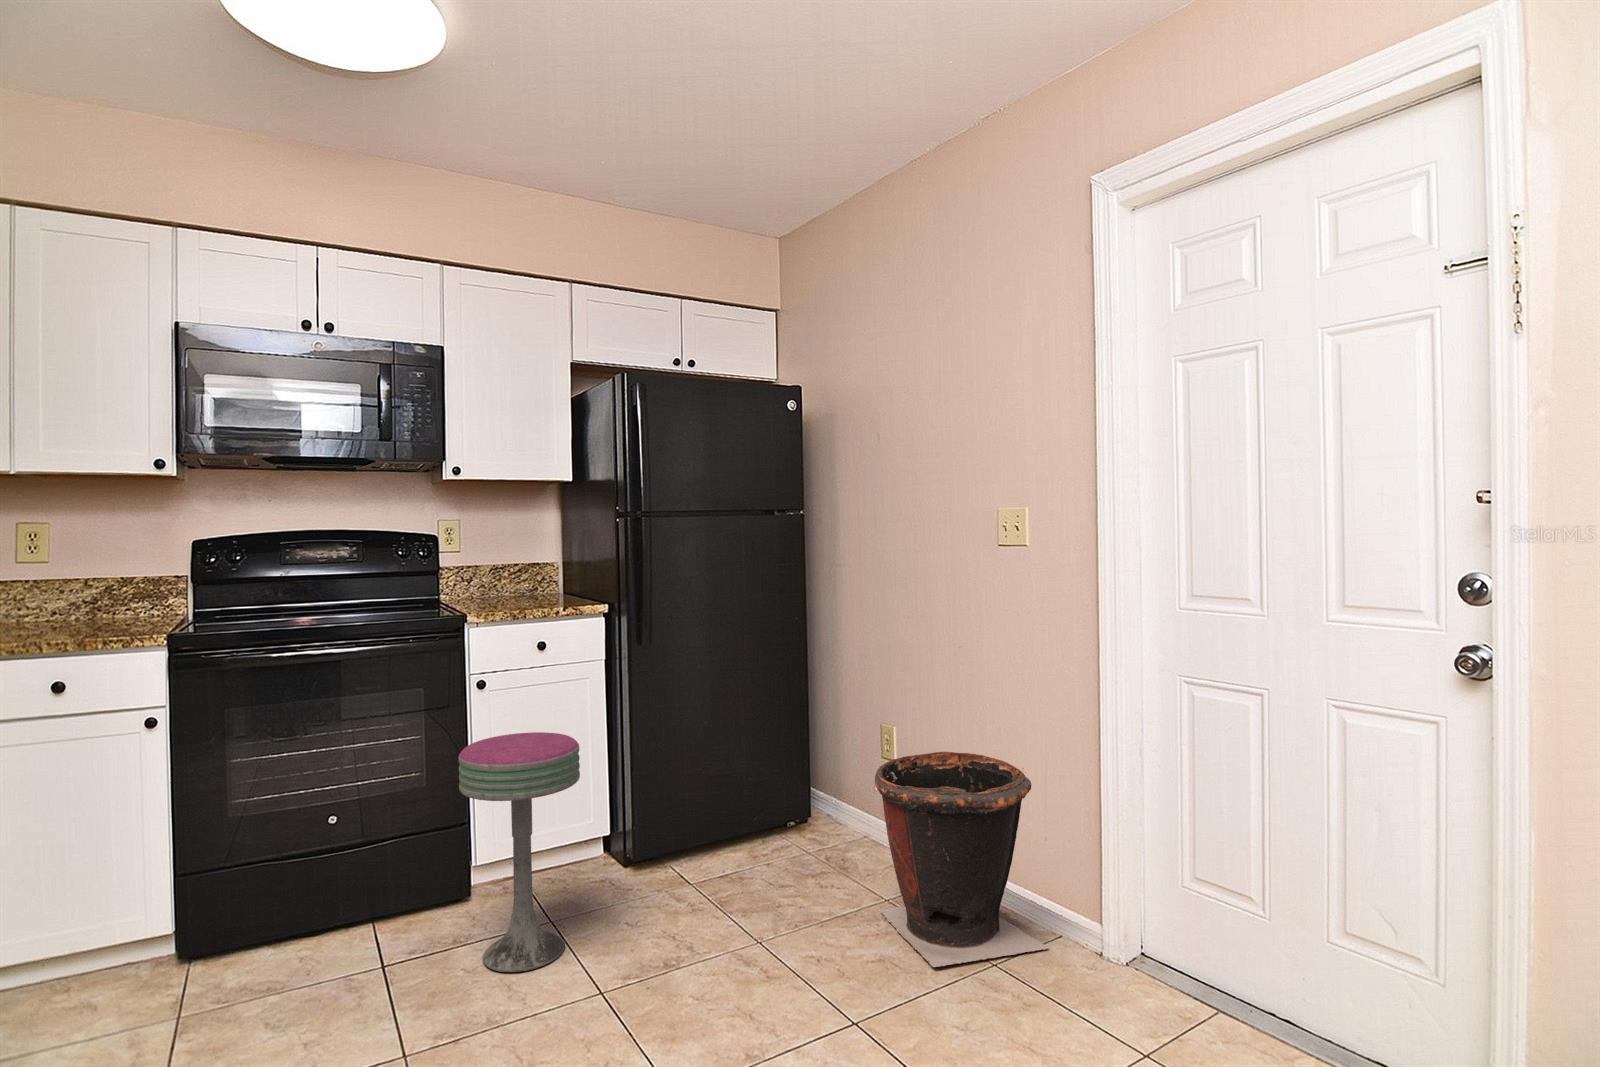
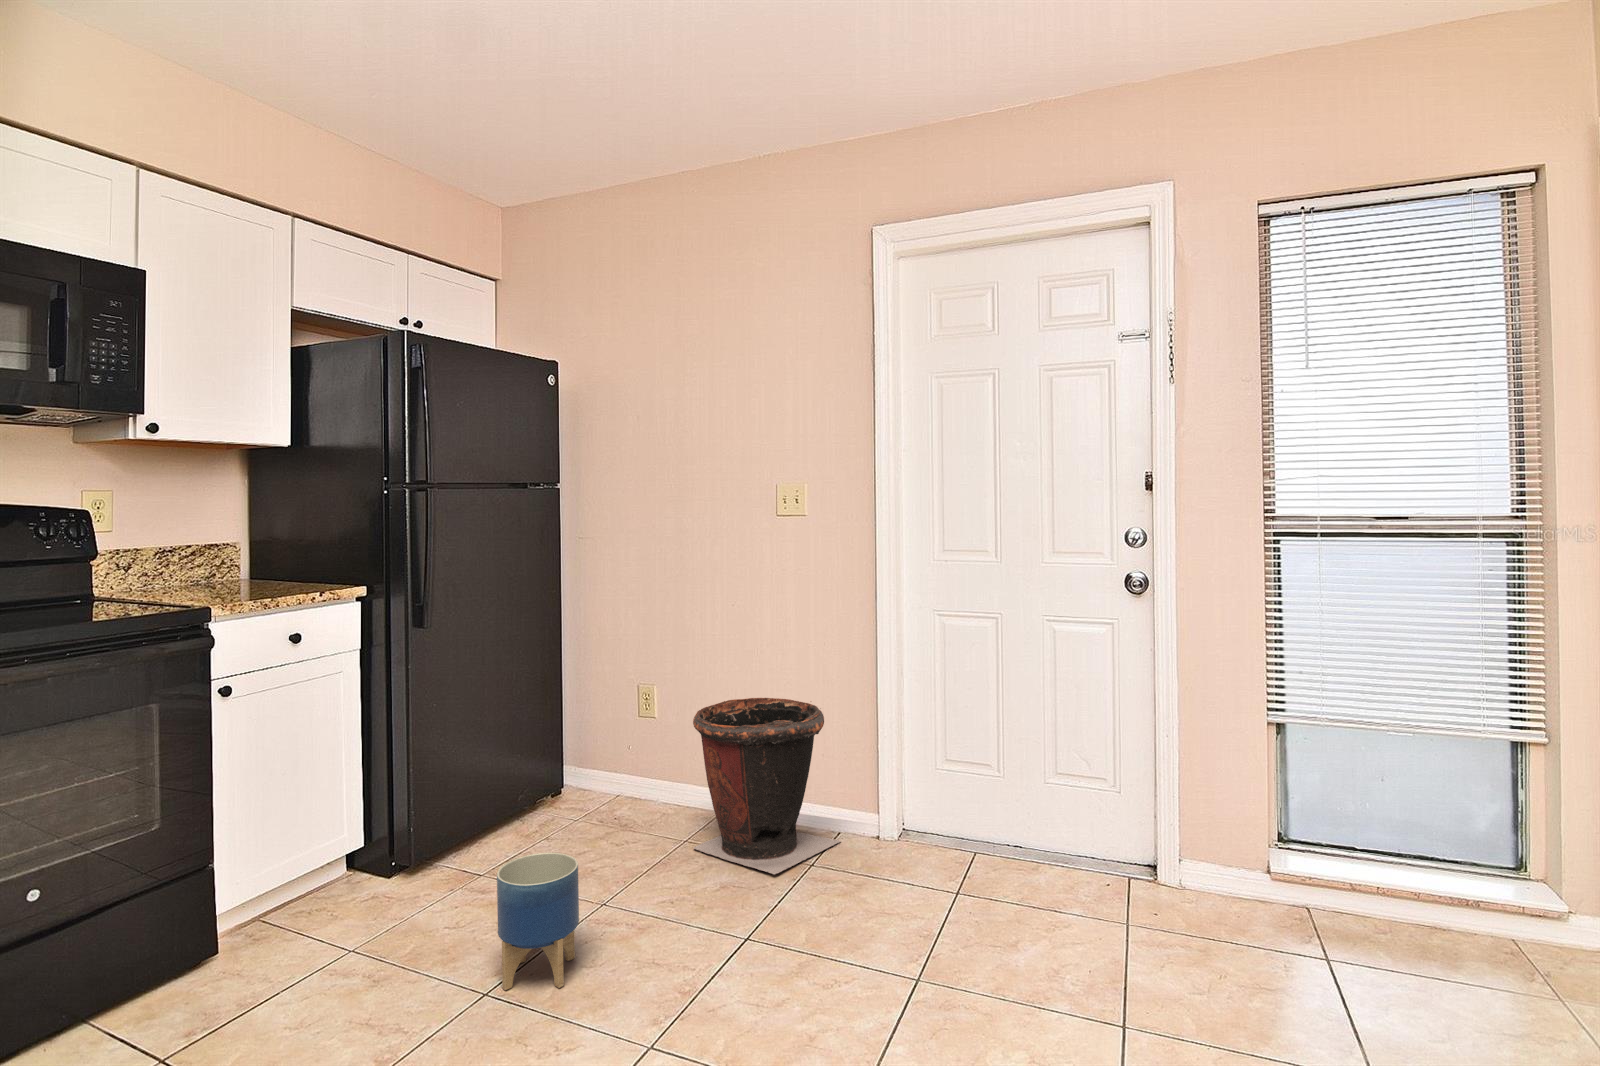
bar stool: present [459,732,580,972] -> none [277,726,426,1001]
planter: none [599,880,678,1021] -> present [497,853,579,990]

